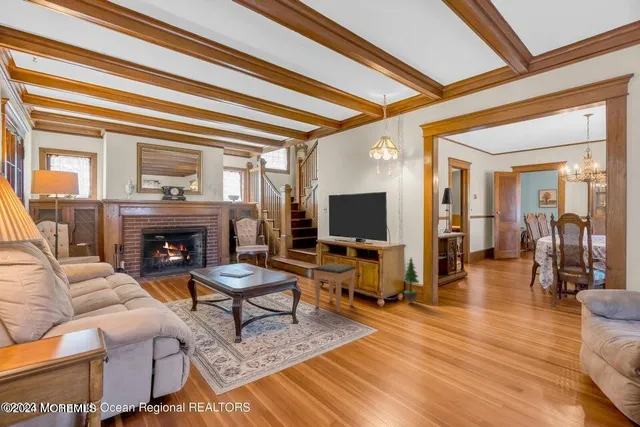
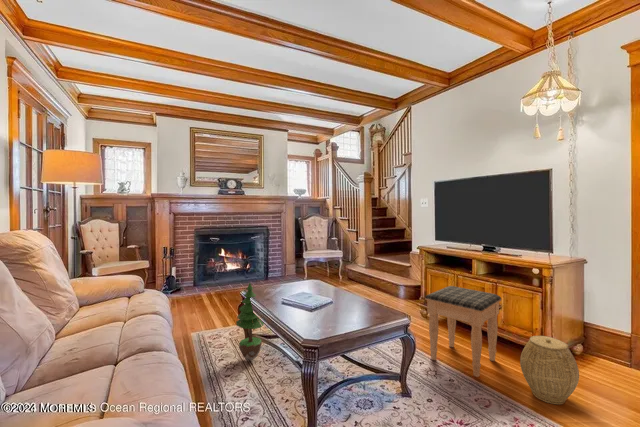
potted tree: present [403,258,419,303] -> present [236,283,264,360]
woven basket: none [358,285,383,319] -> present [520,336,579,404]

